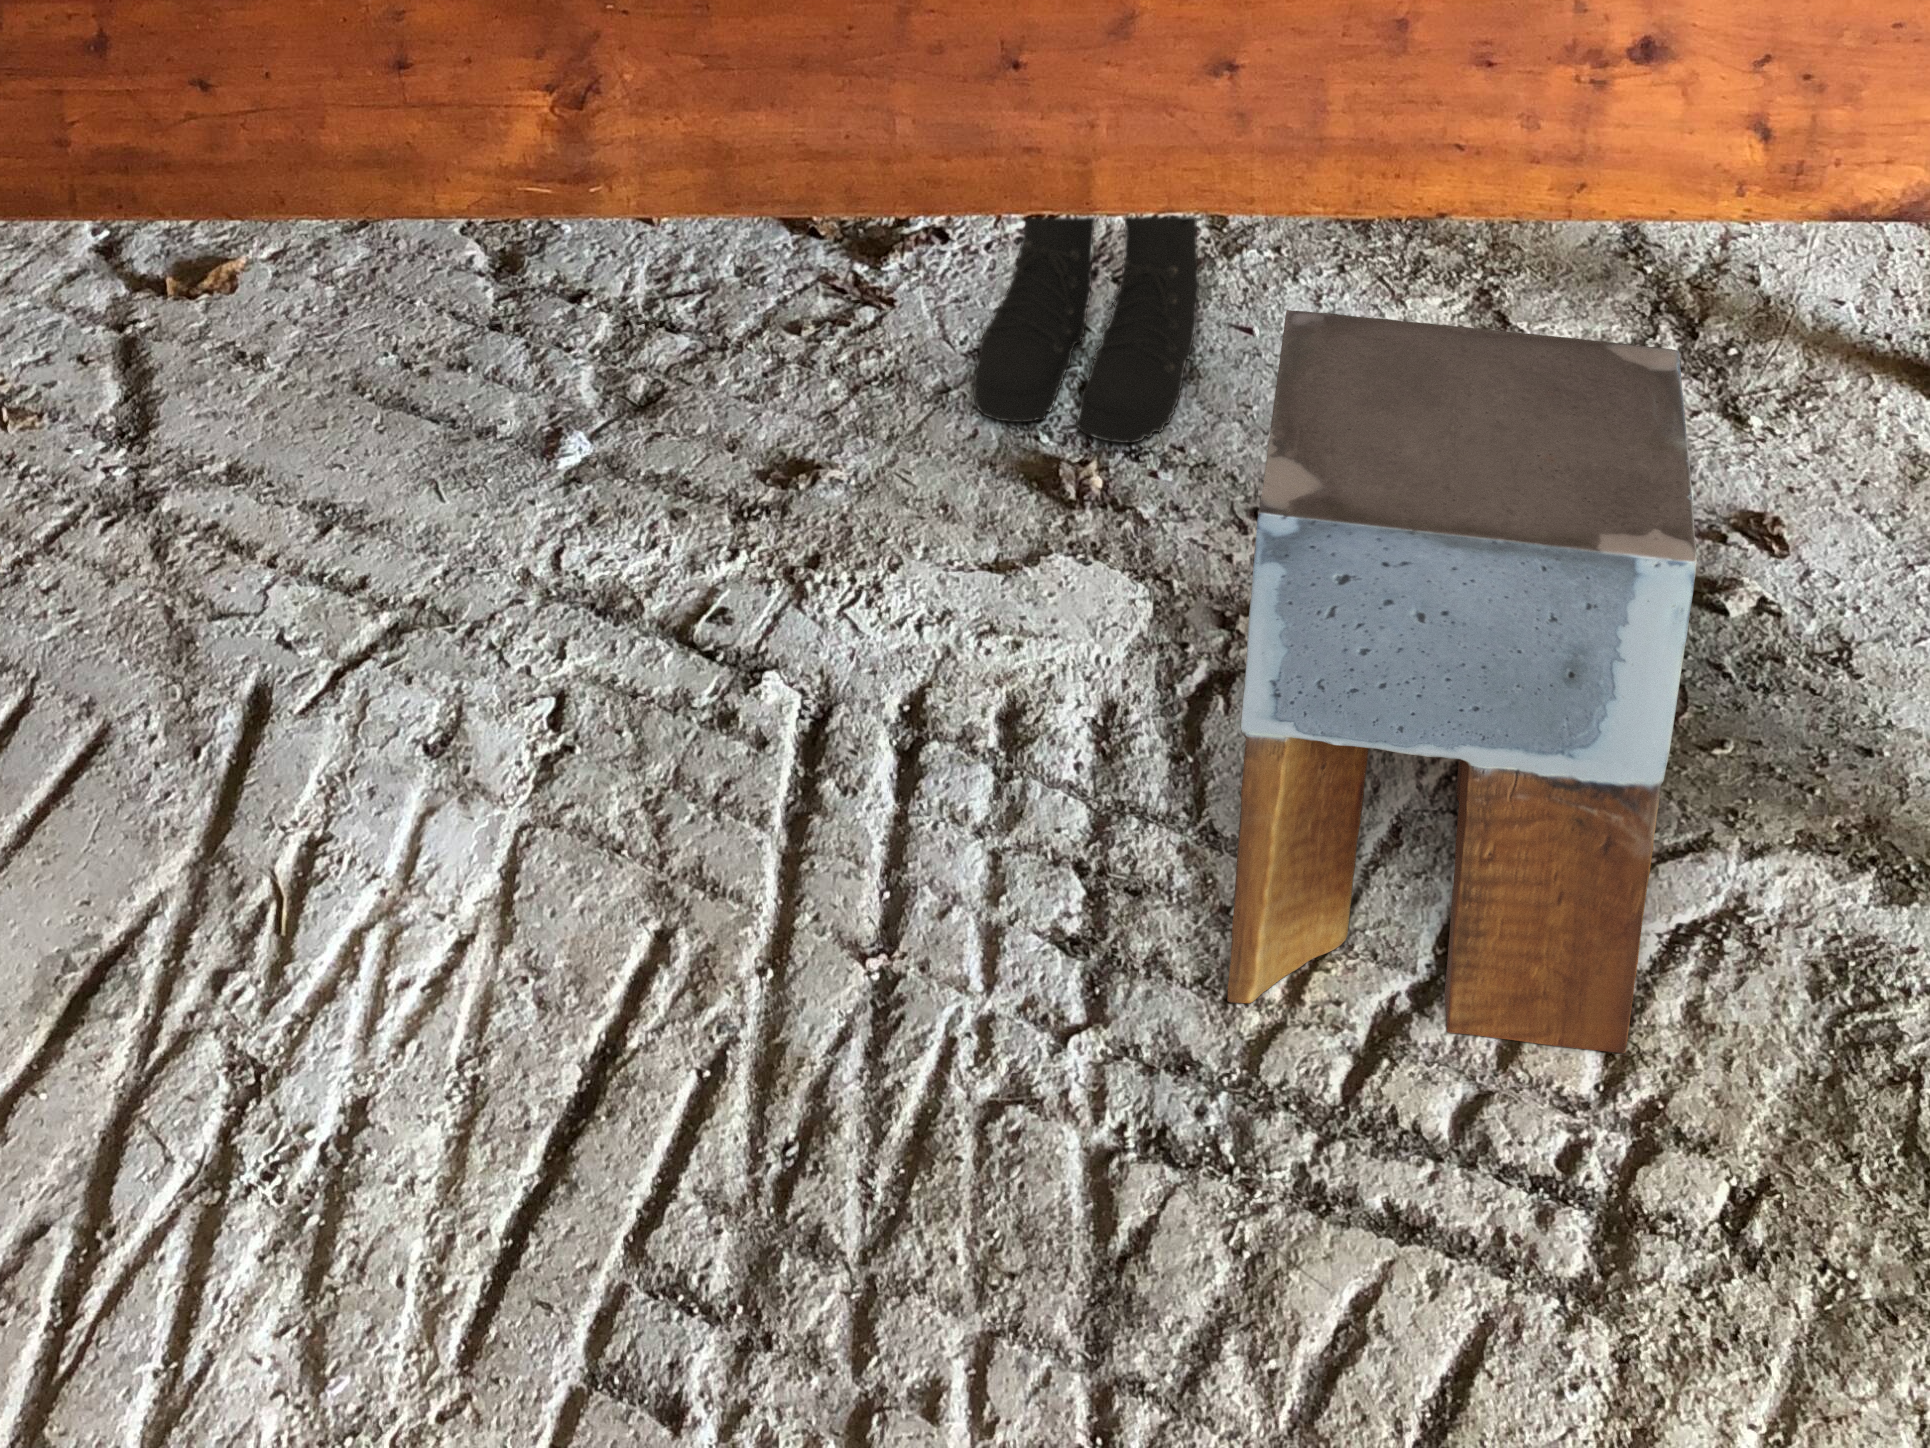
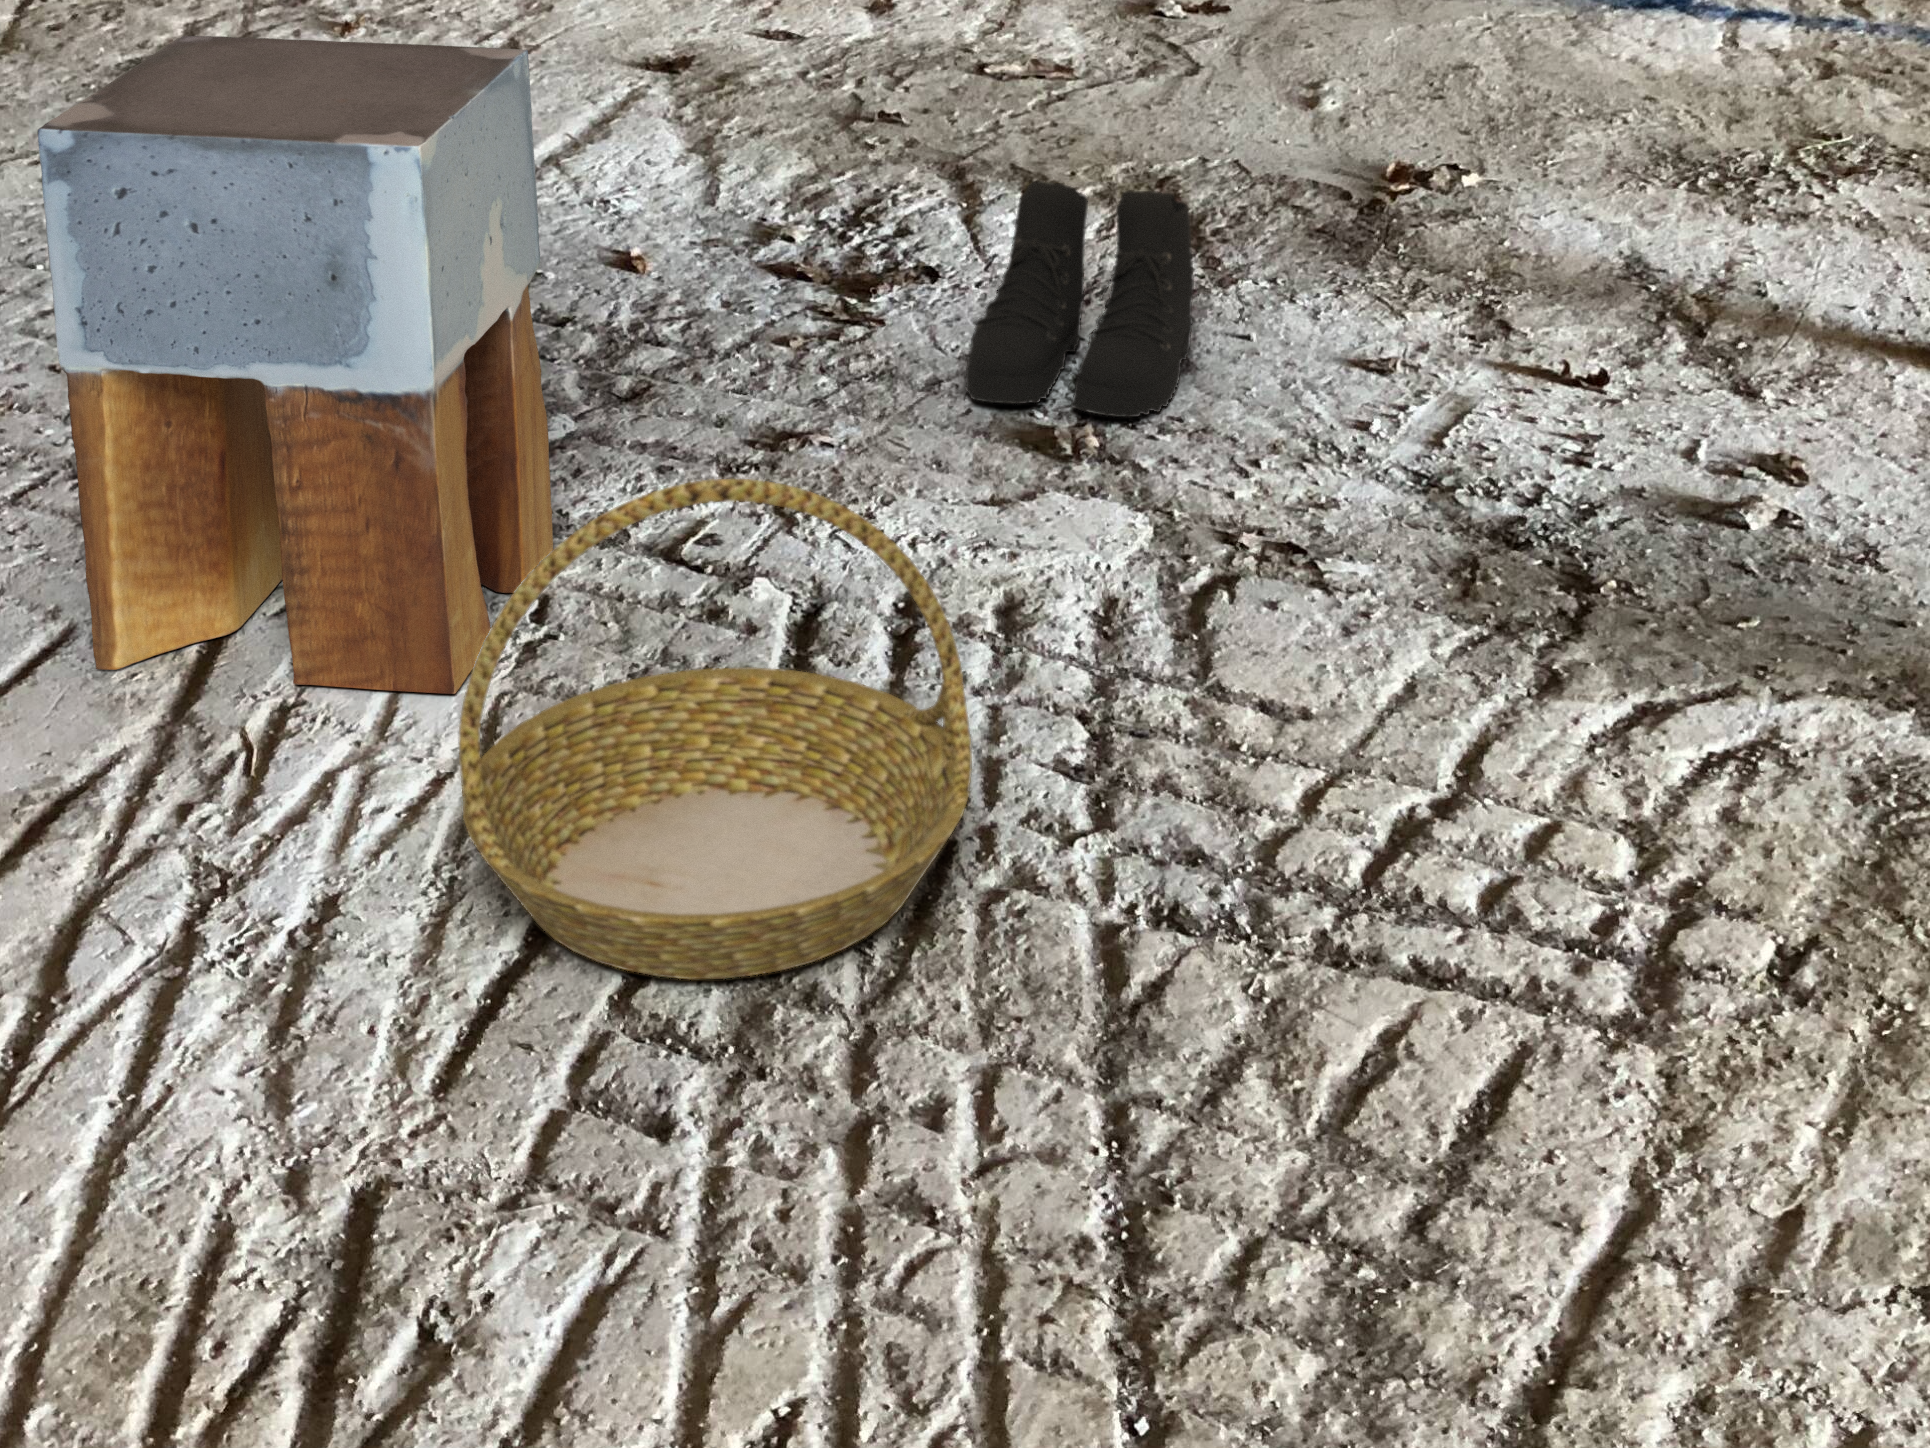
stool: present [1227,310,1697,1053] -> present [38,36,553,694]
basket: none [484,752,974,1226] -> present [459,479,972,980]

